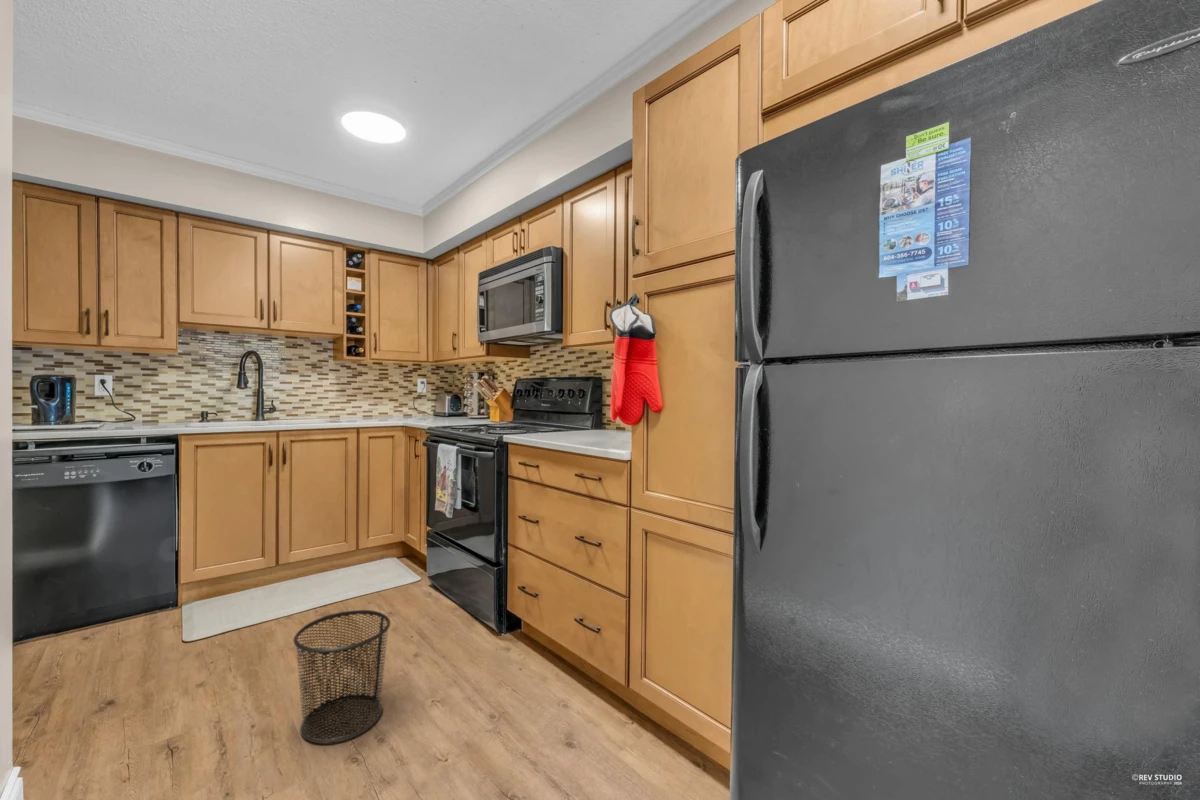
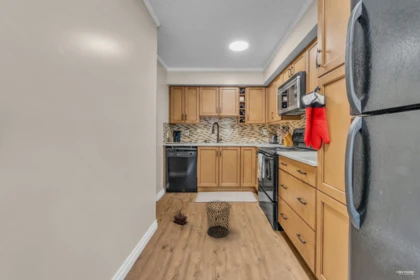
potted plant: none [90,605,235,762] -> present [172,193,193,225]

